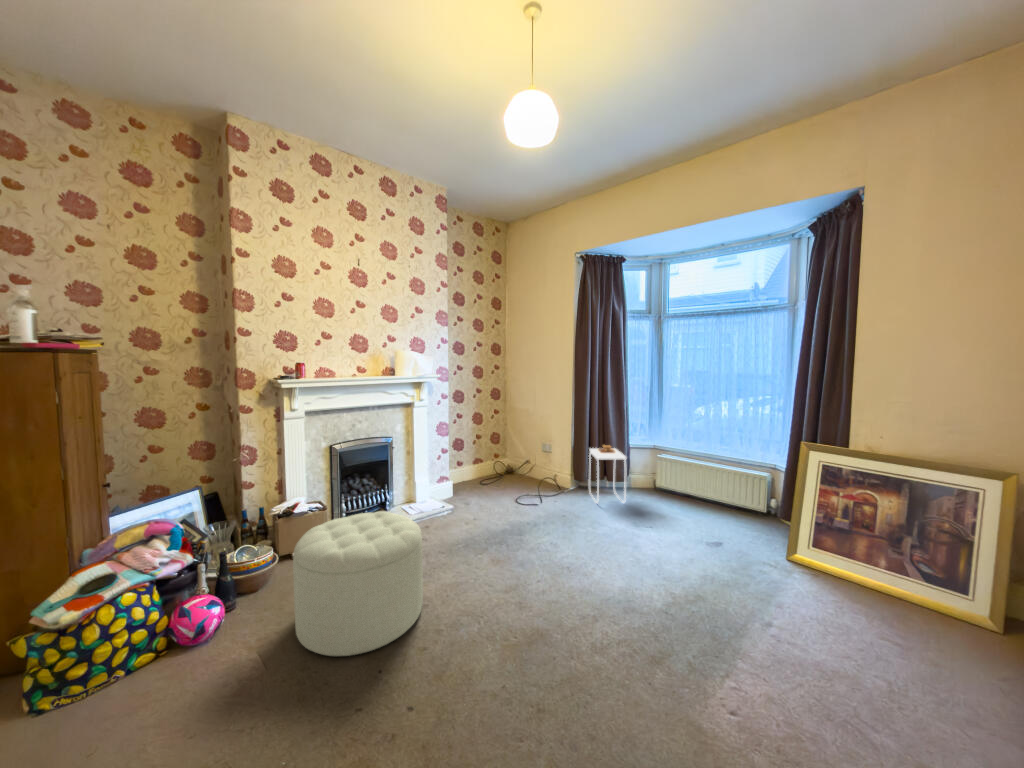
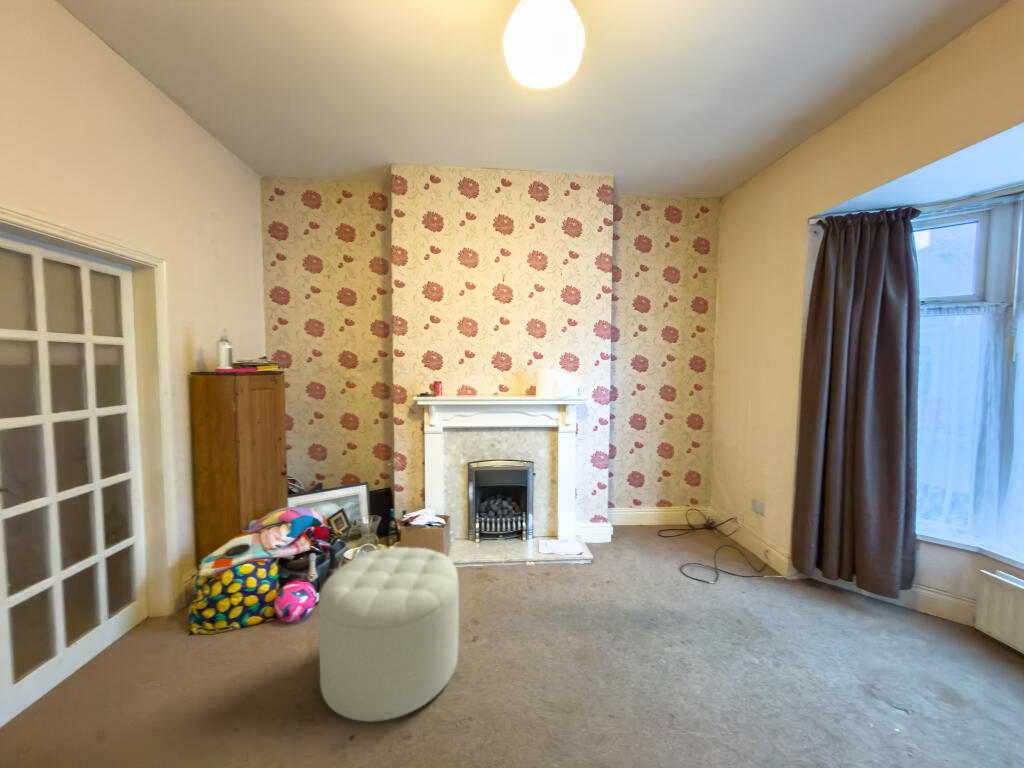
side table: present [589,445,626,503] -> none [826,533,903,660]

